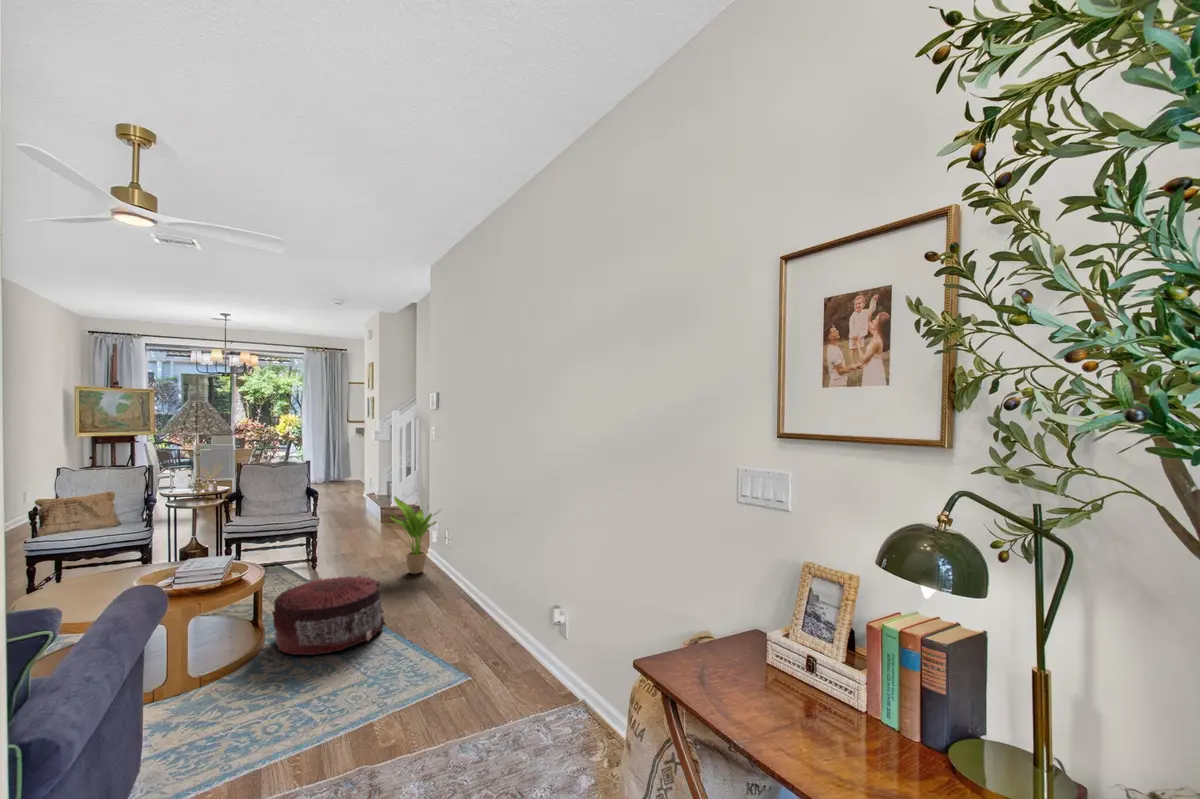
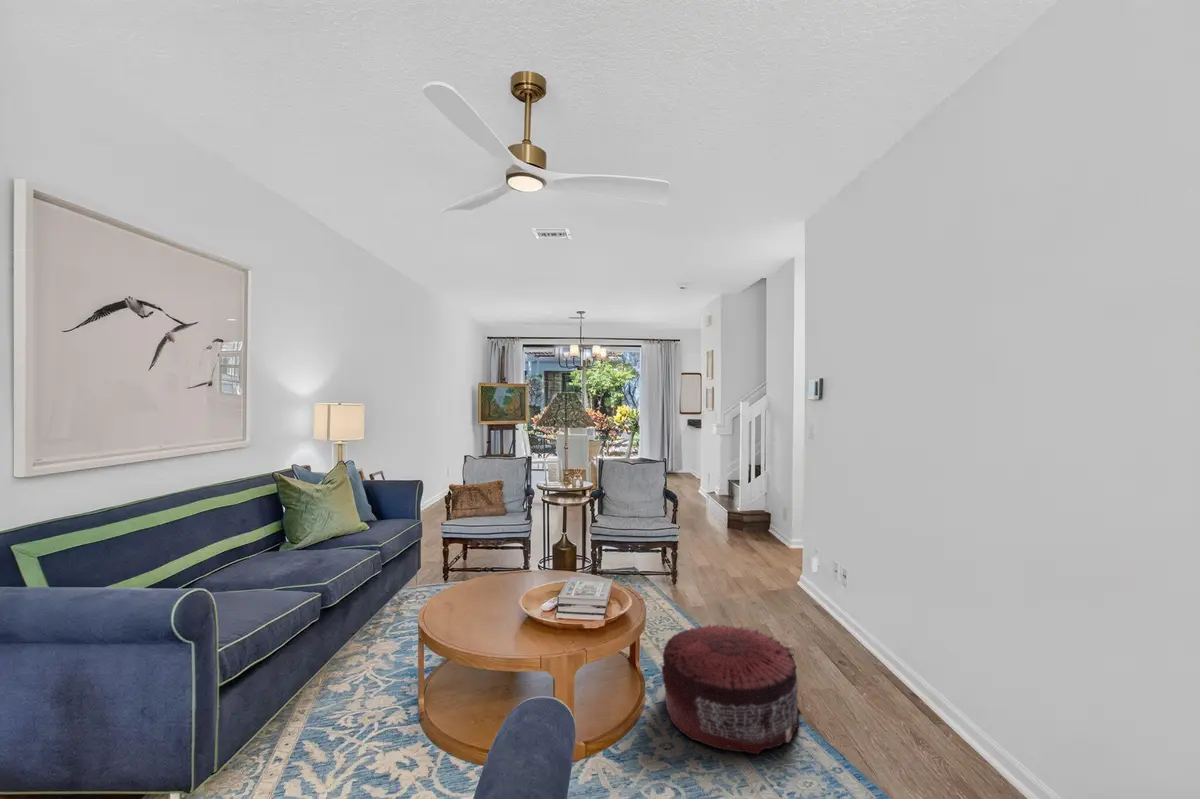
potted plant: present [389,496,437,574] -> none [759,514,836,617]

